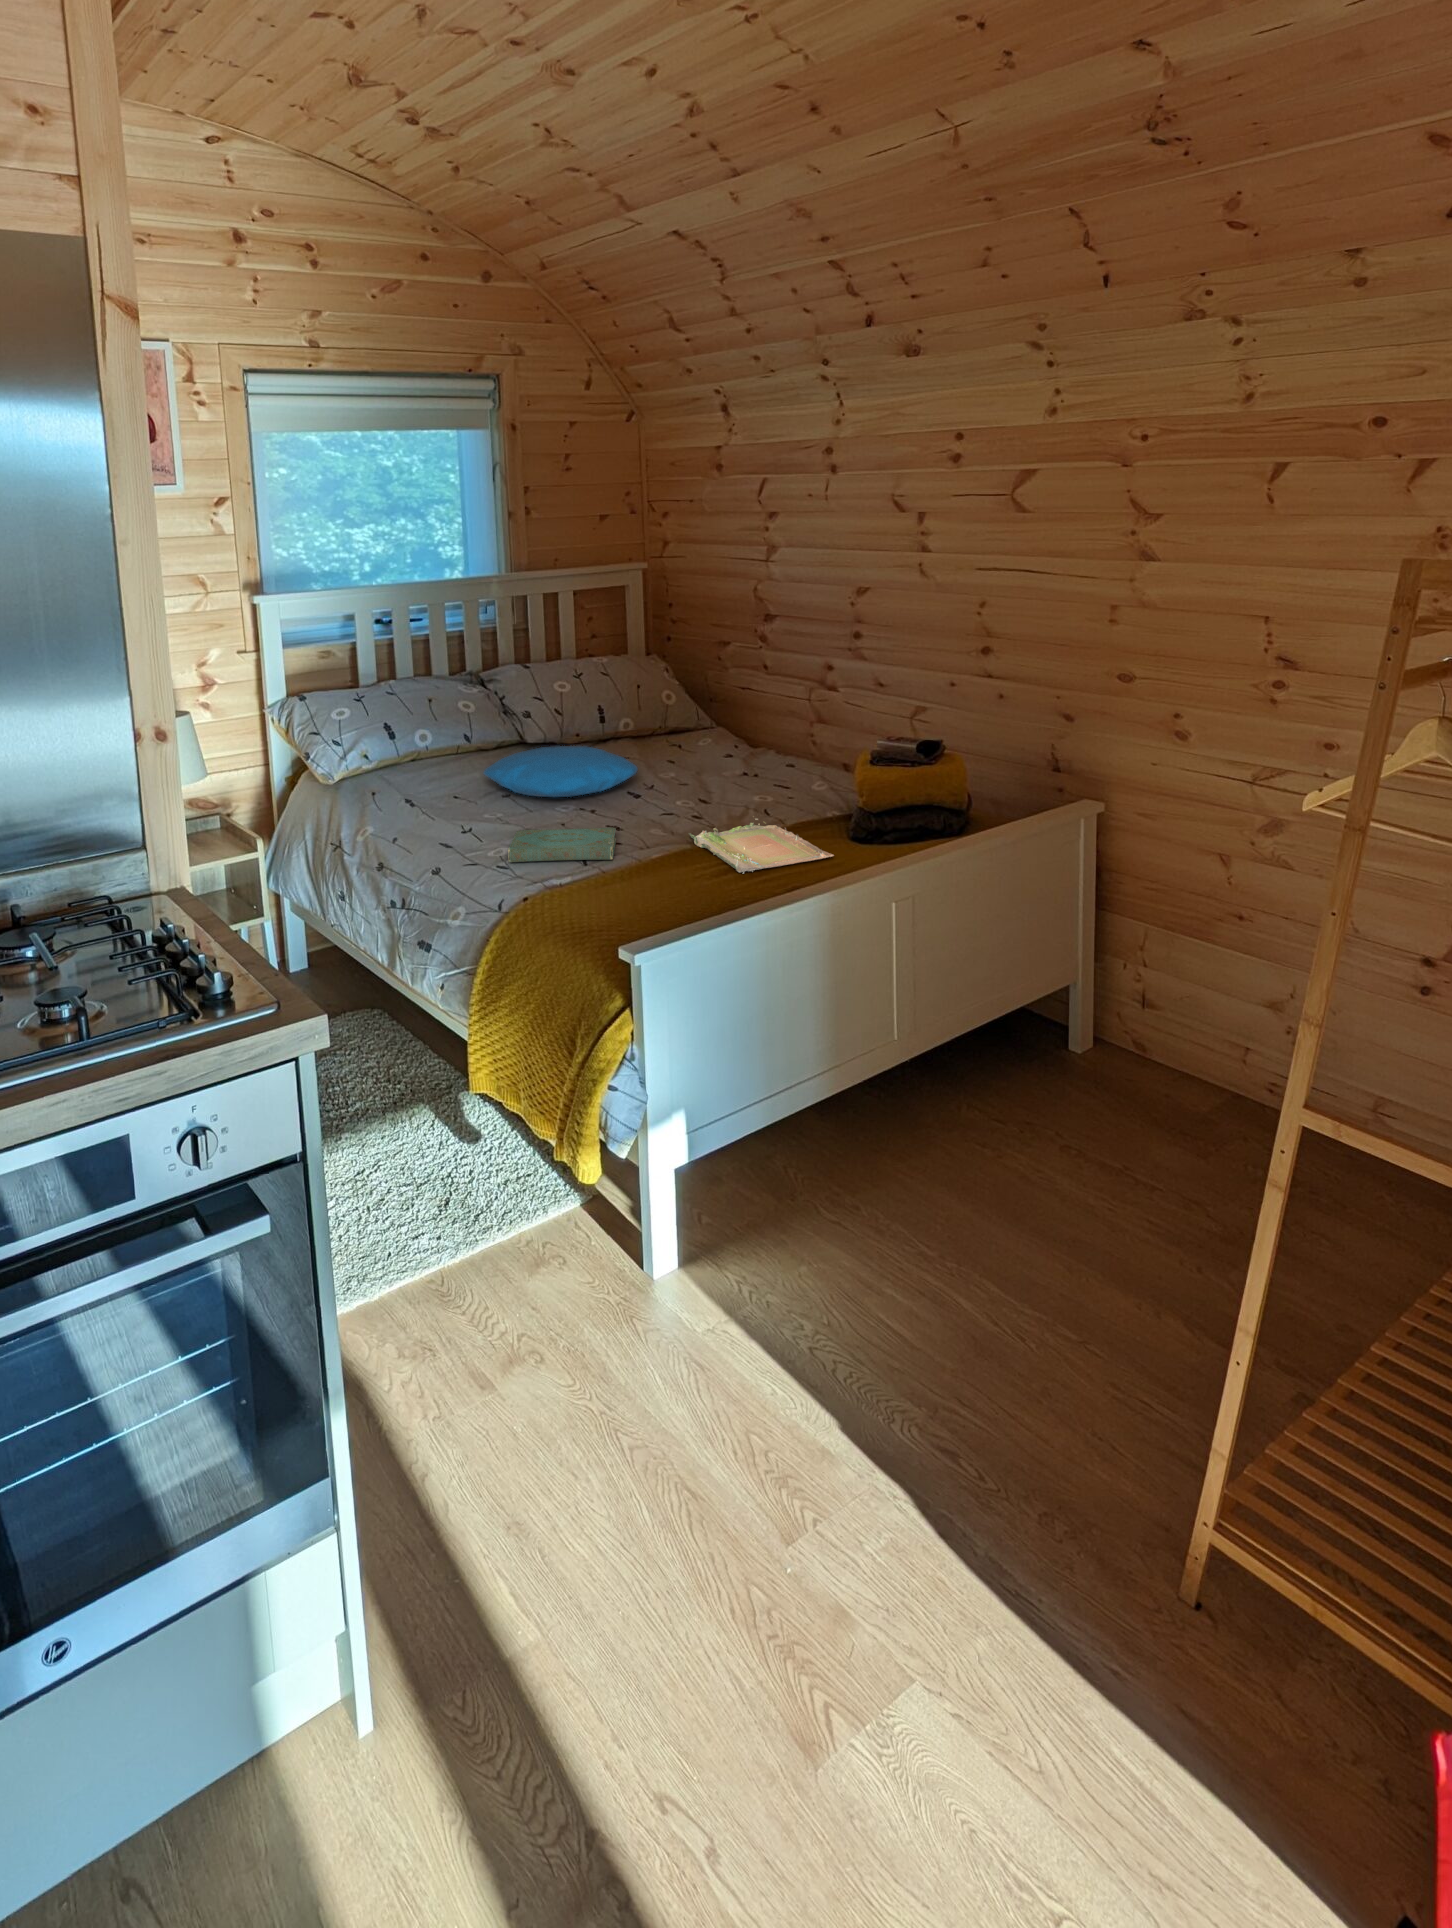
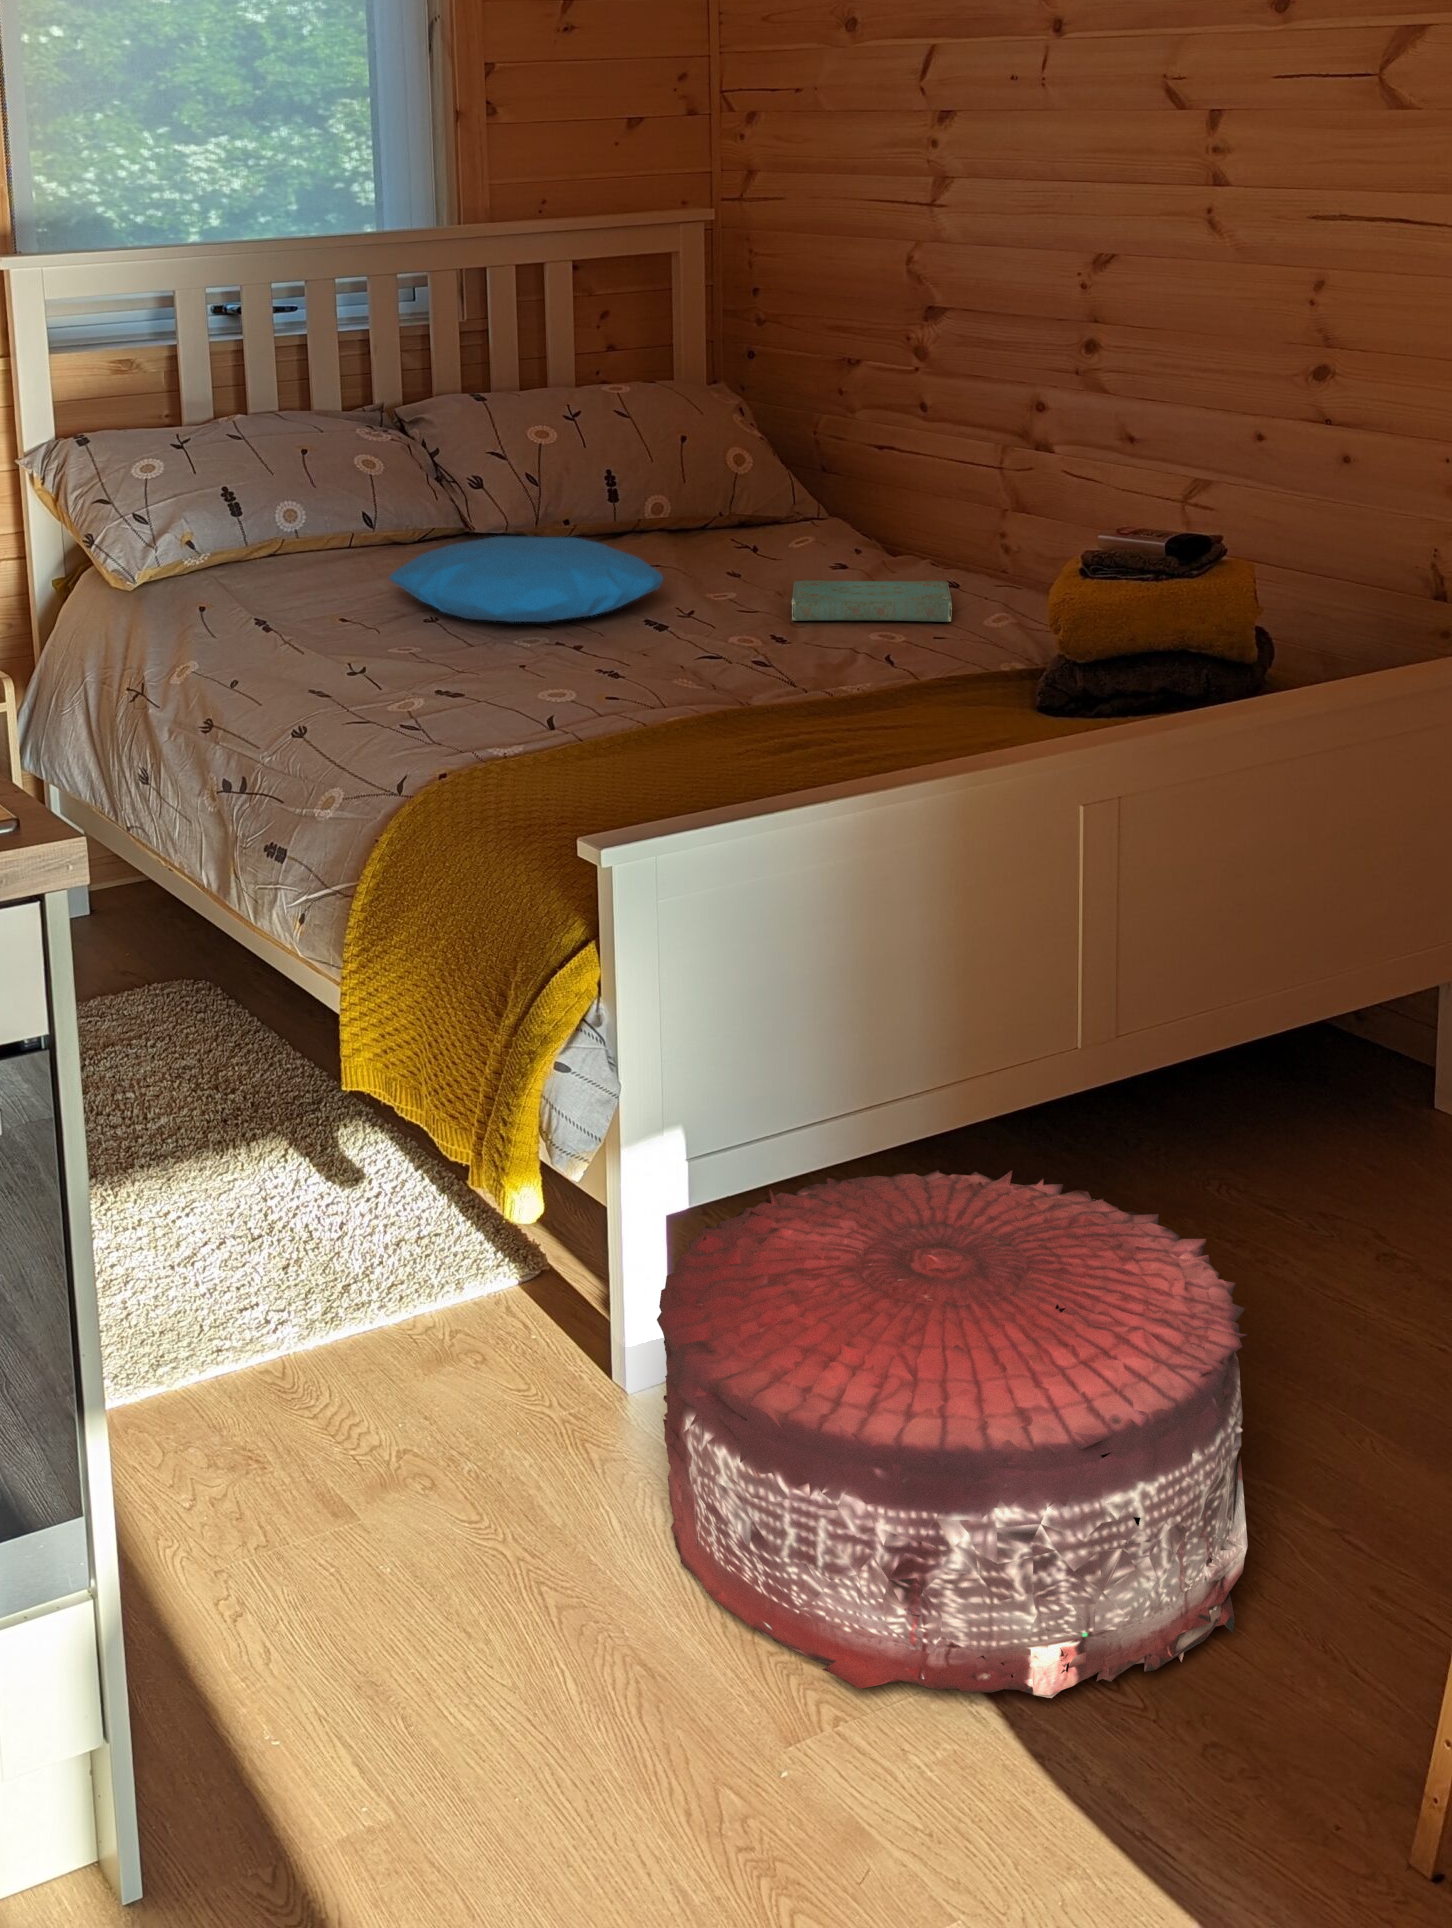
tray: present [689,818,834,874] -> none [738,661,992,753]
book: present [508,827,616,862] -> present [792,580,952,622]
pouf: none [682,1128,1043,1495] -> present [657,1170,1248,1698]

